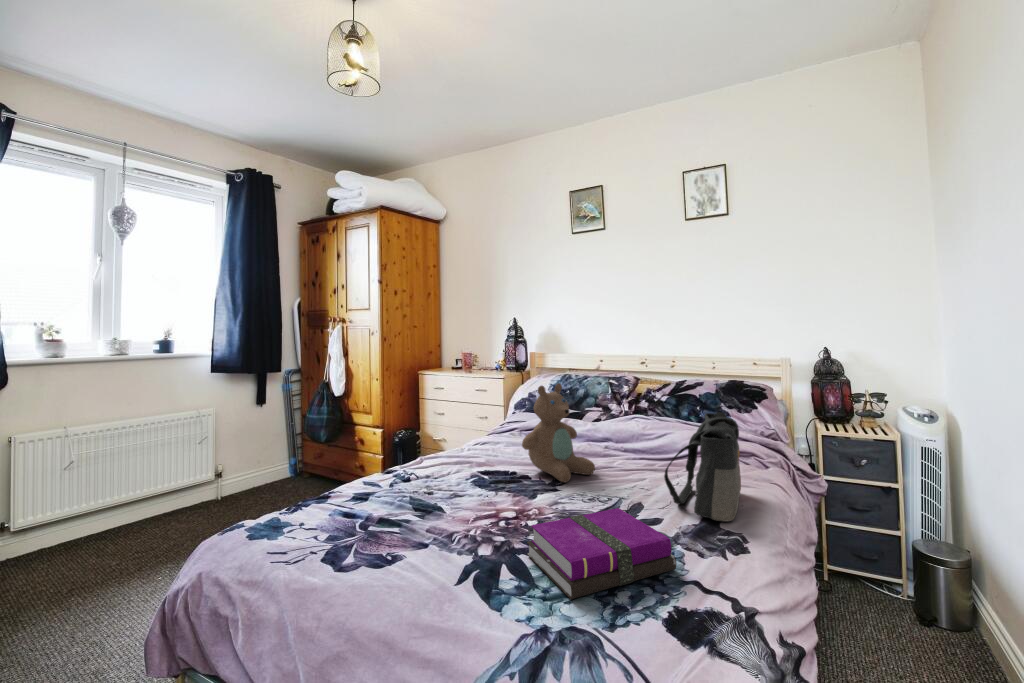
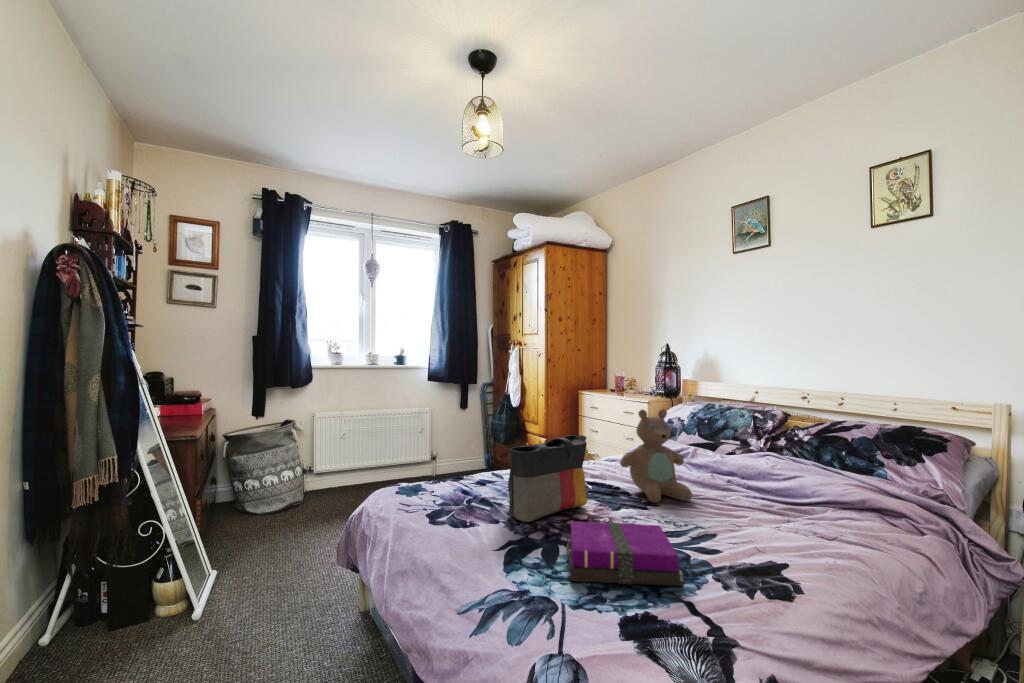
tote bag: present [664,412,741,521] -> present [508,435,587,522]

